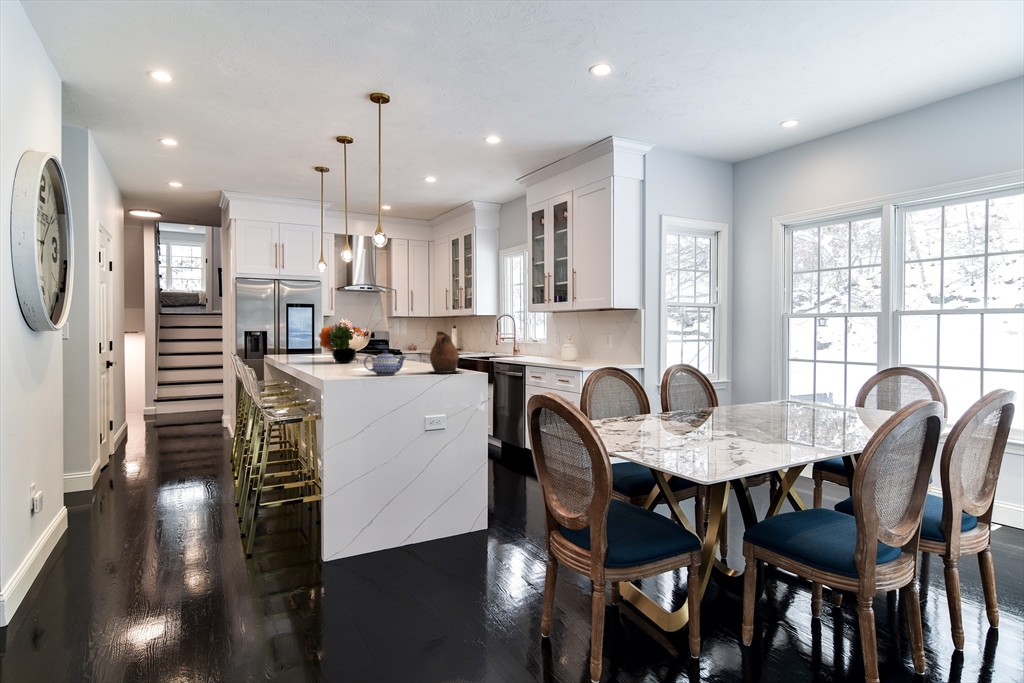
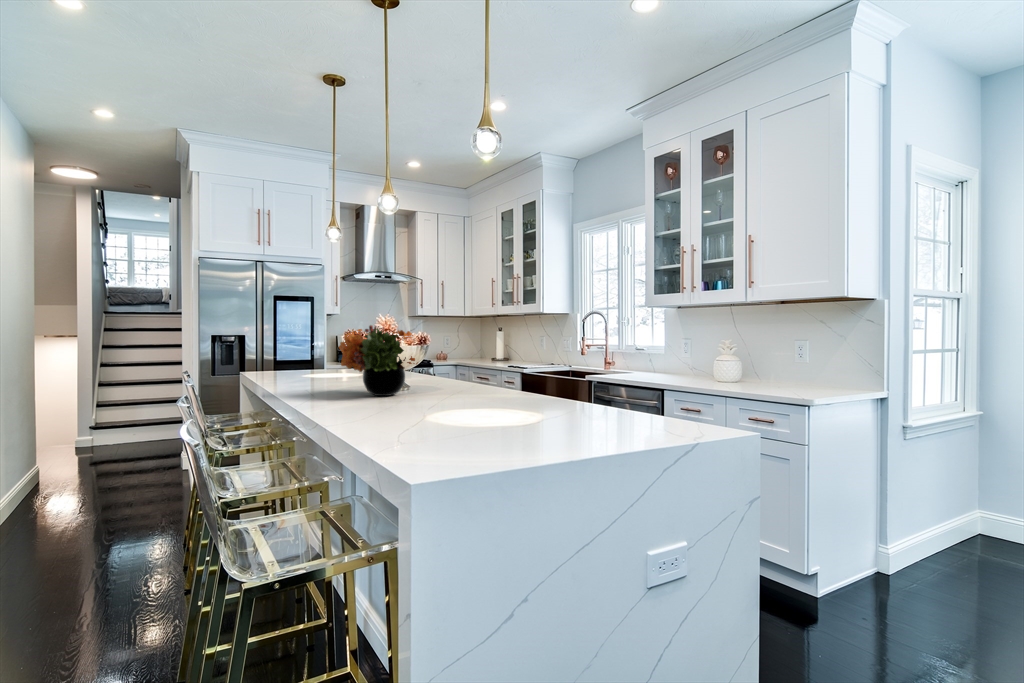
ceramic pitcher: present [430,331,461,373] -> none [599,343,688,440]
teapot: present [364,350,406,376] -> none [478,388,573,451]

